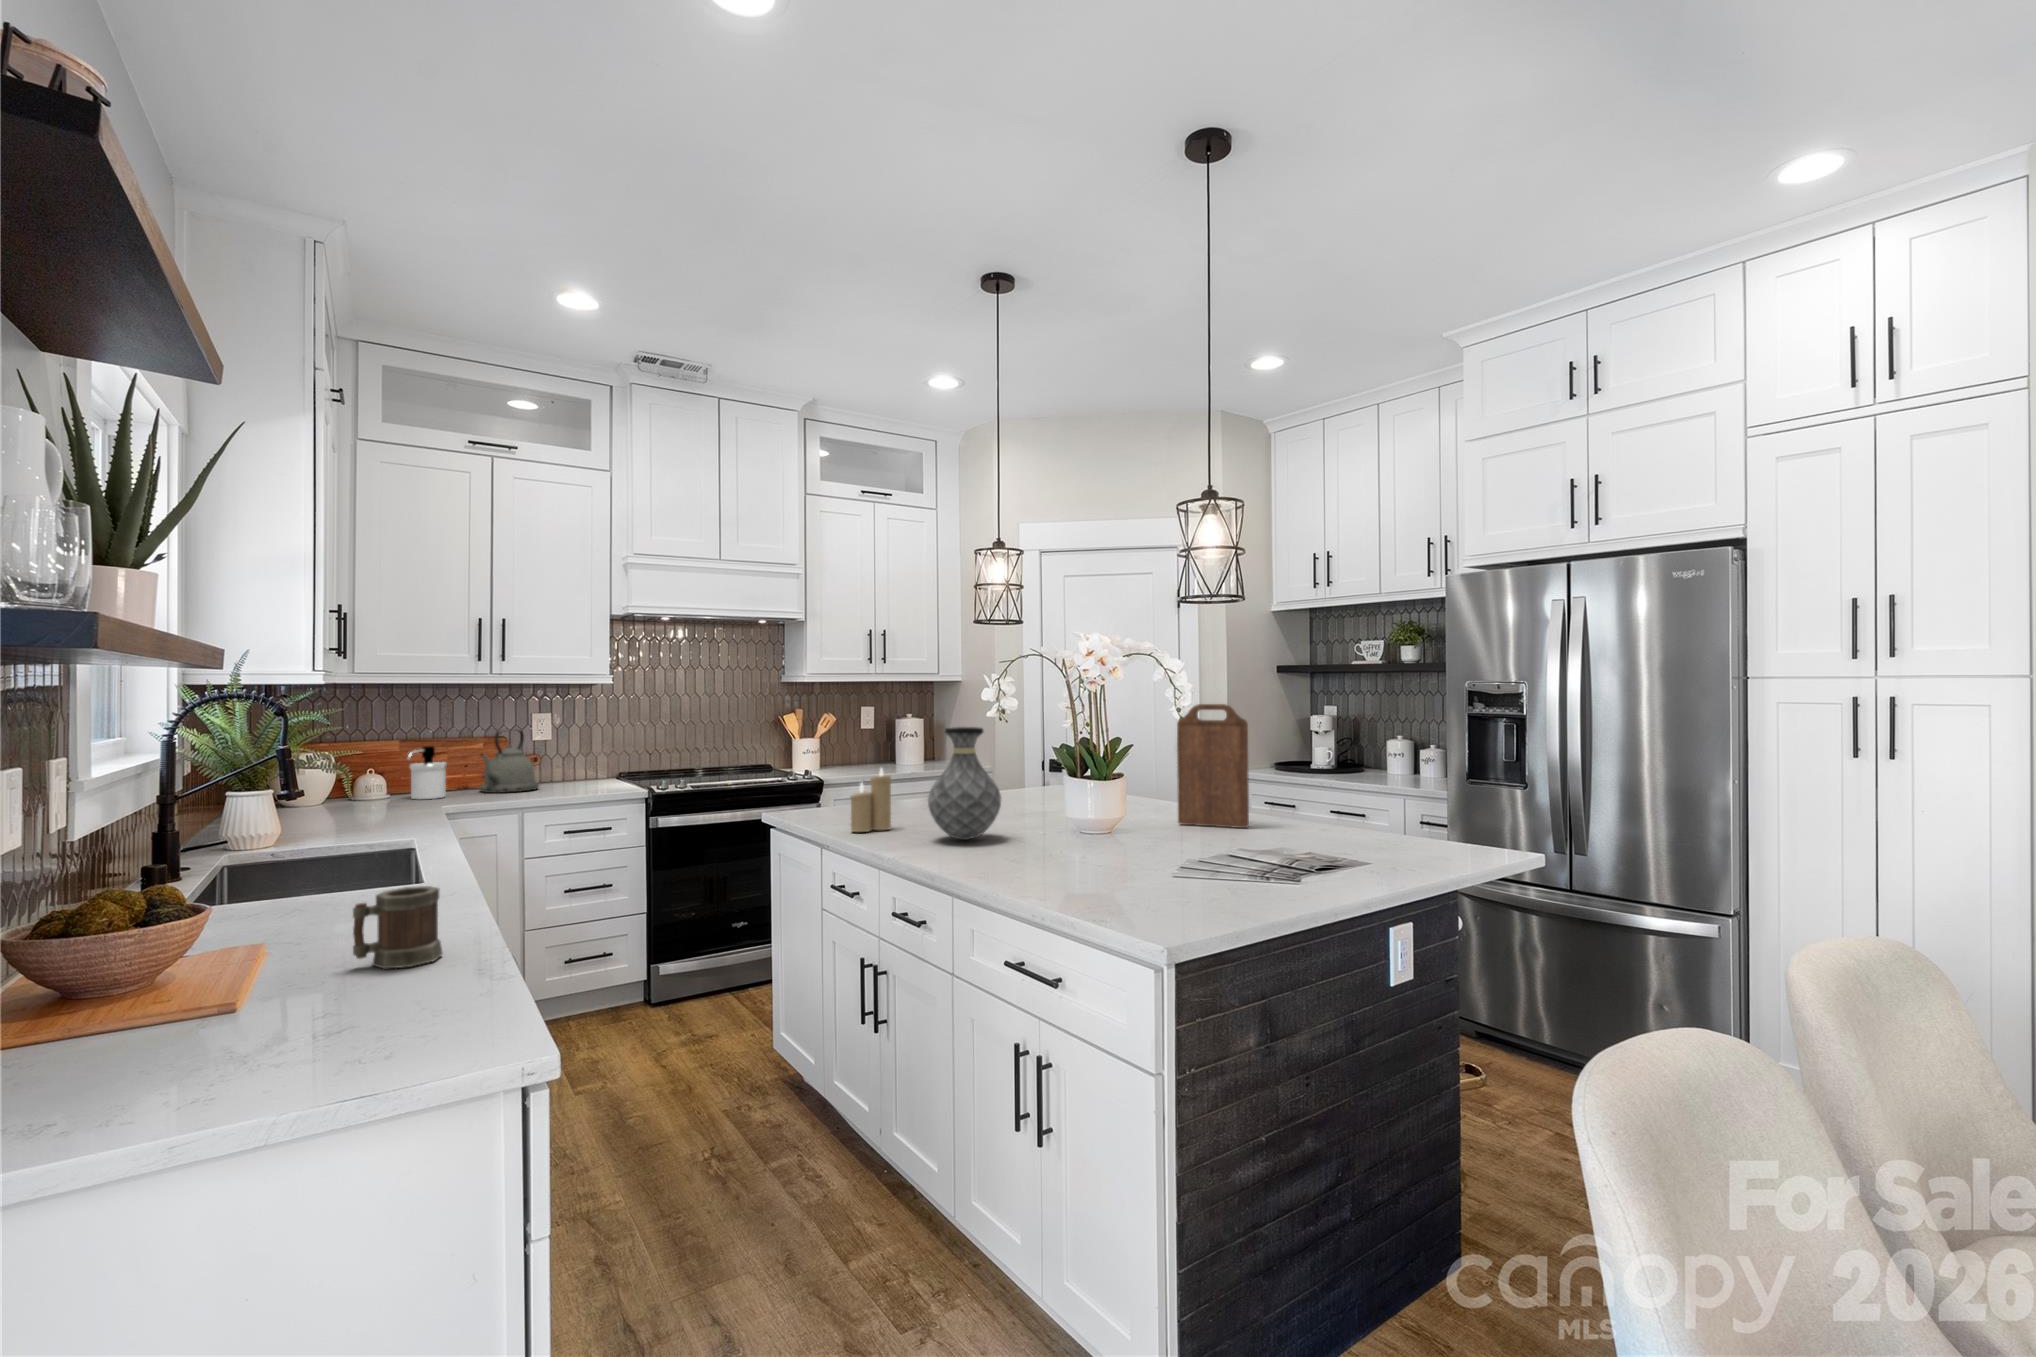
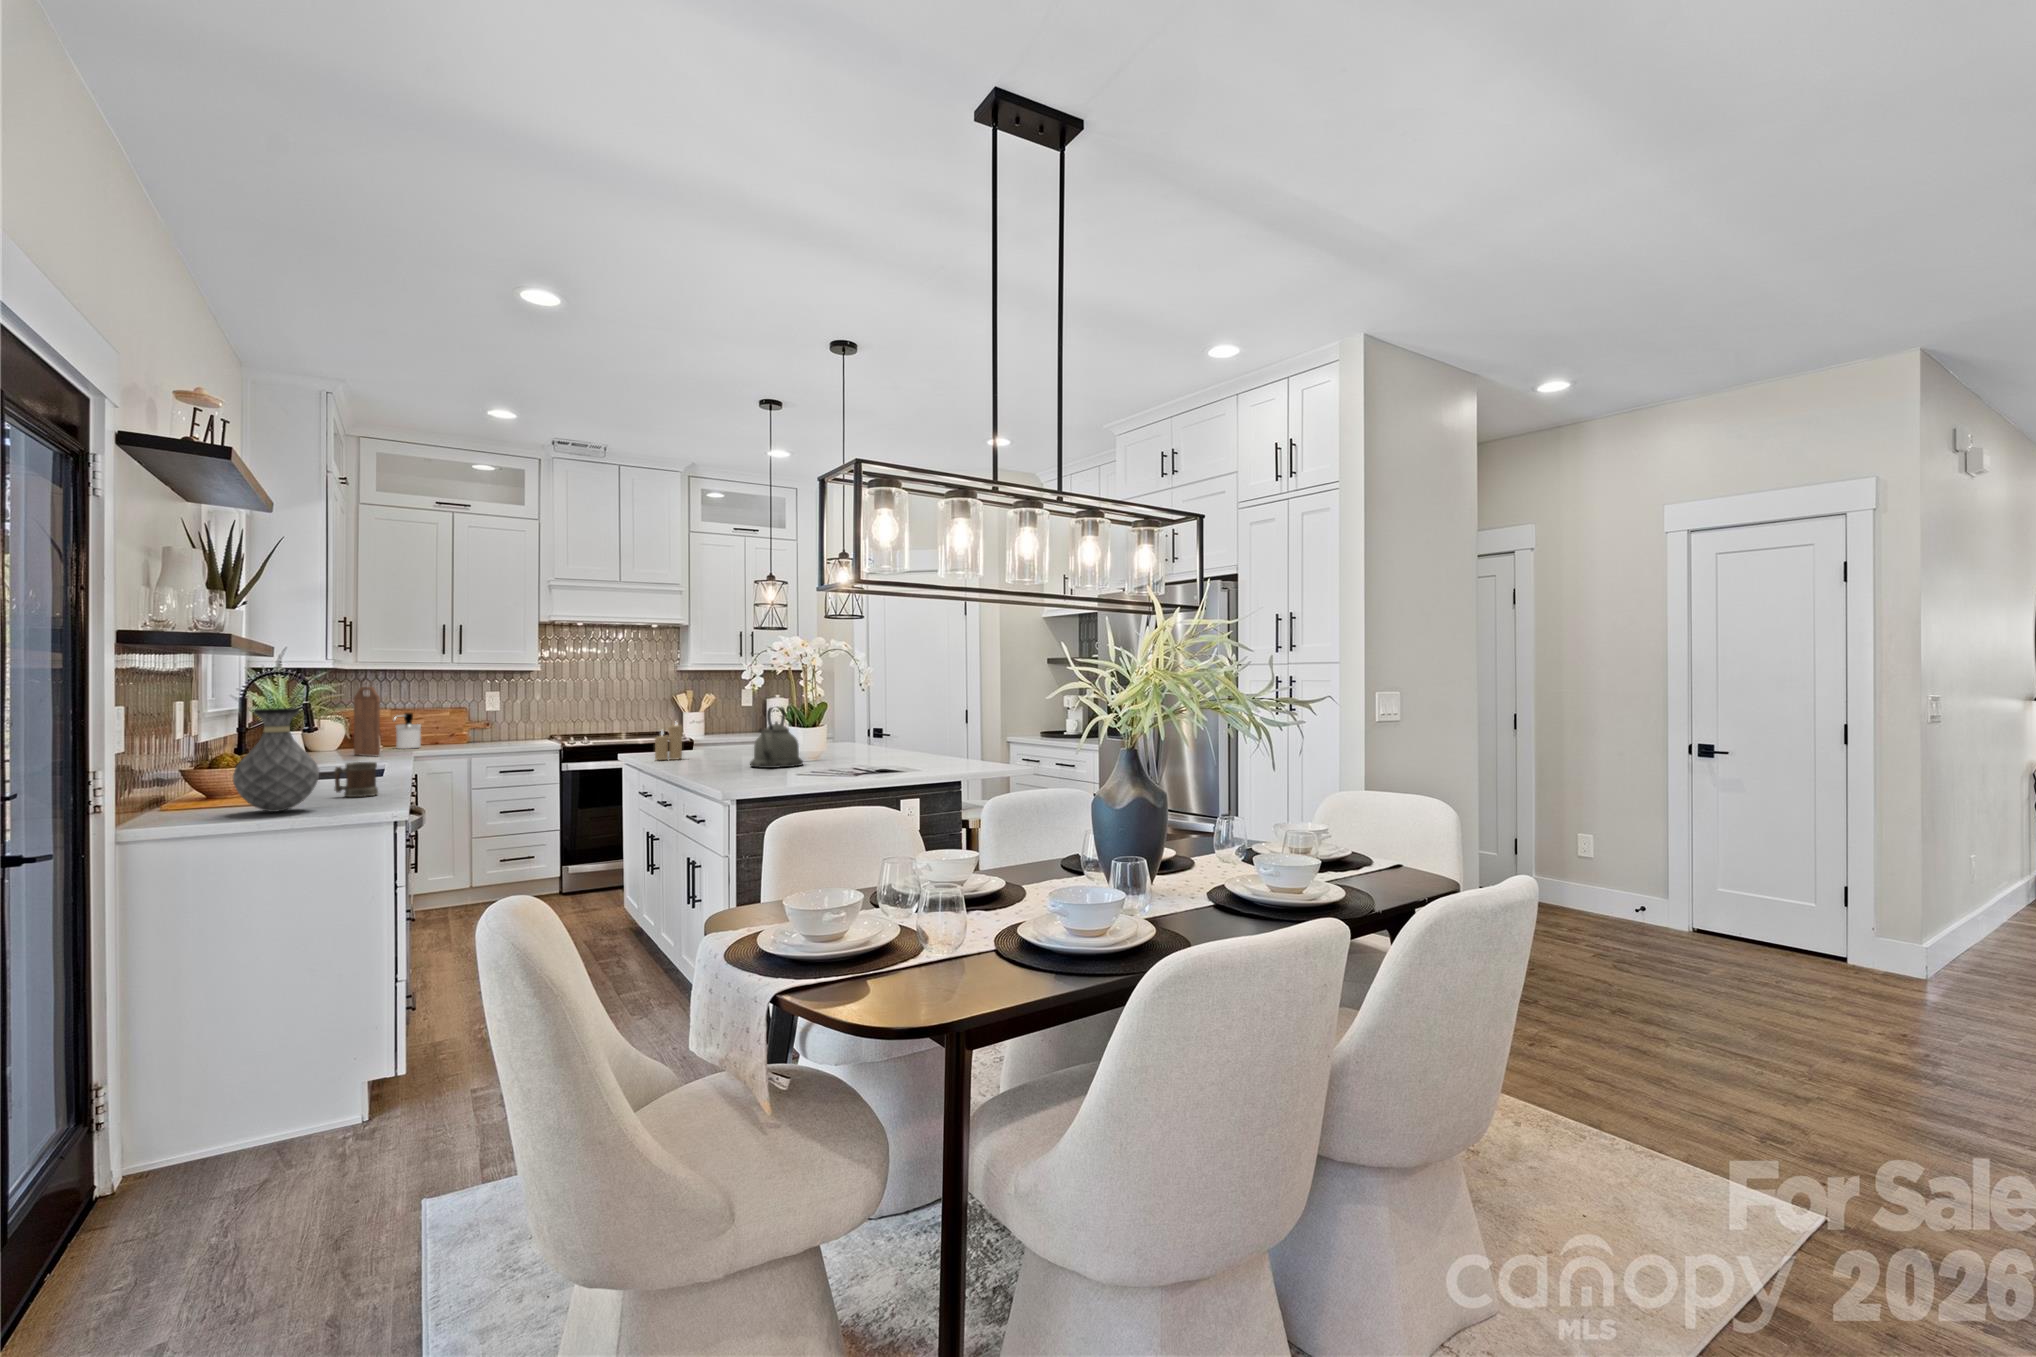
cutting board: present [1177,704,1249,828] -> present [354,687,380,756]
vase: present [928,727,1001,840] -> present [233,708,319,812]
kettle: present [479,730,539,793] -> present [750,707,803,768]

